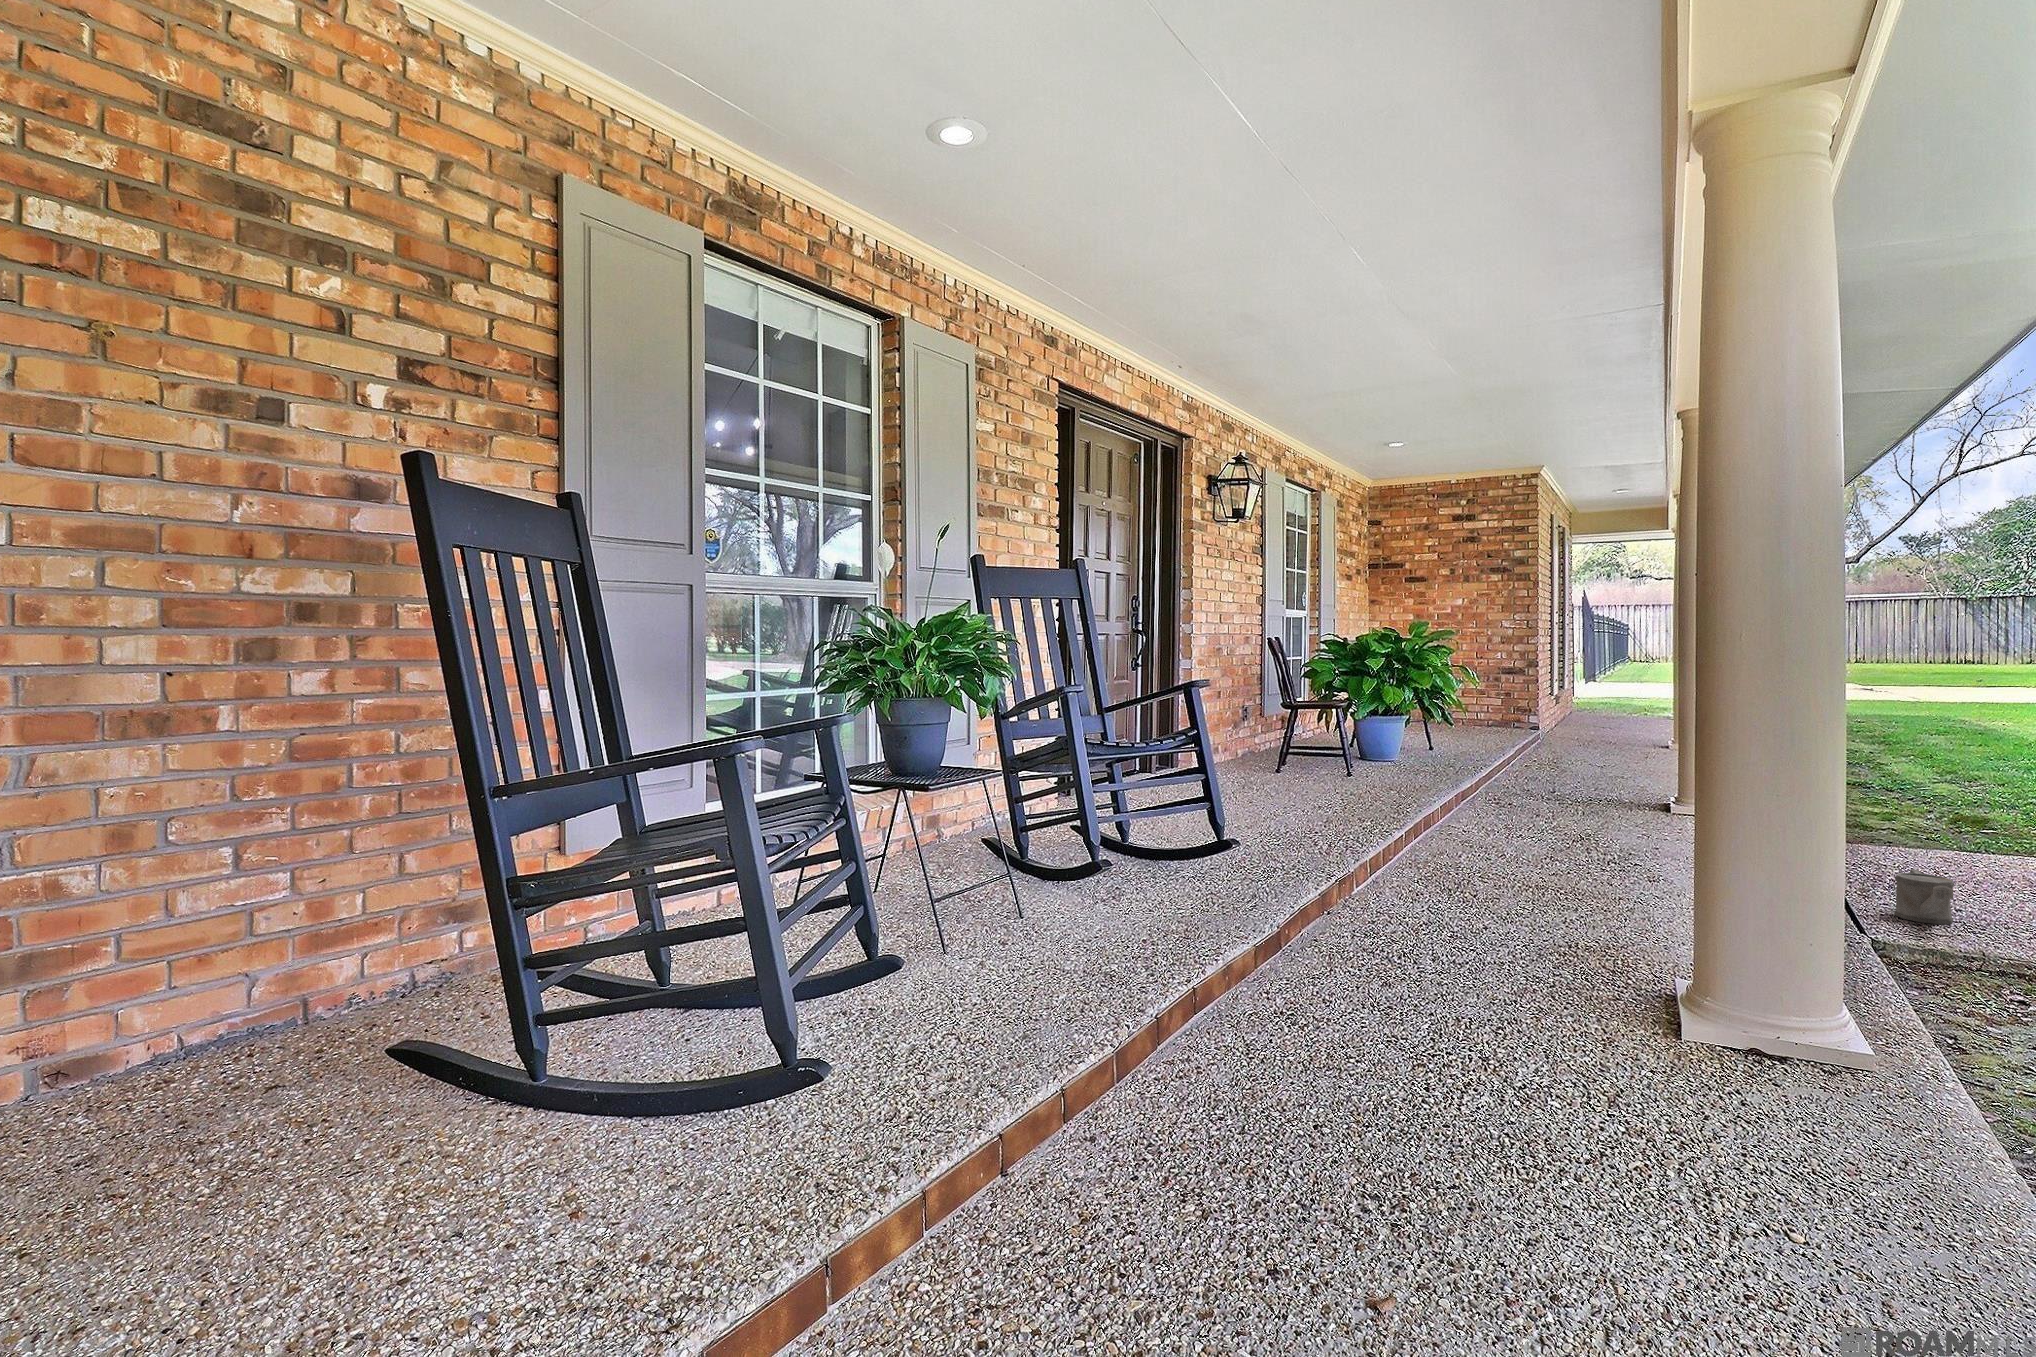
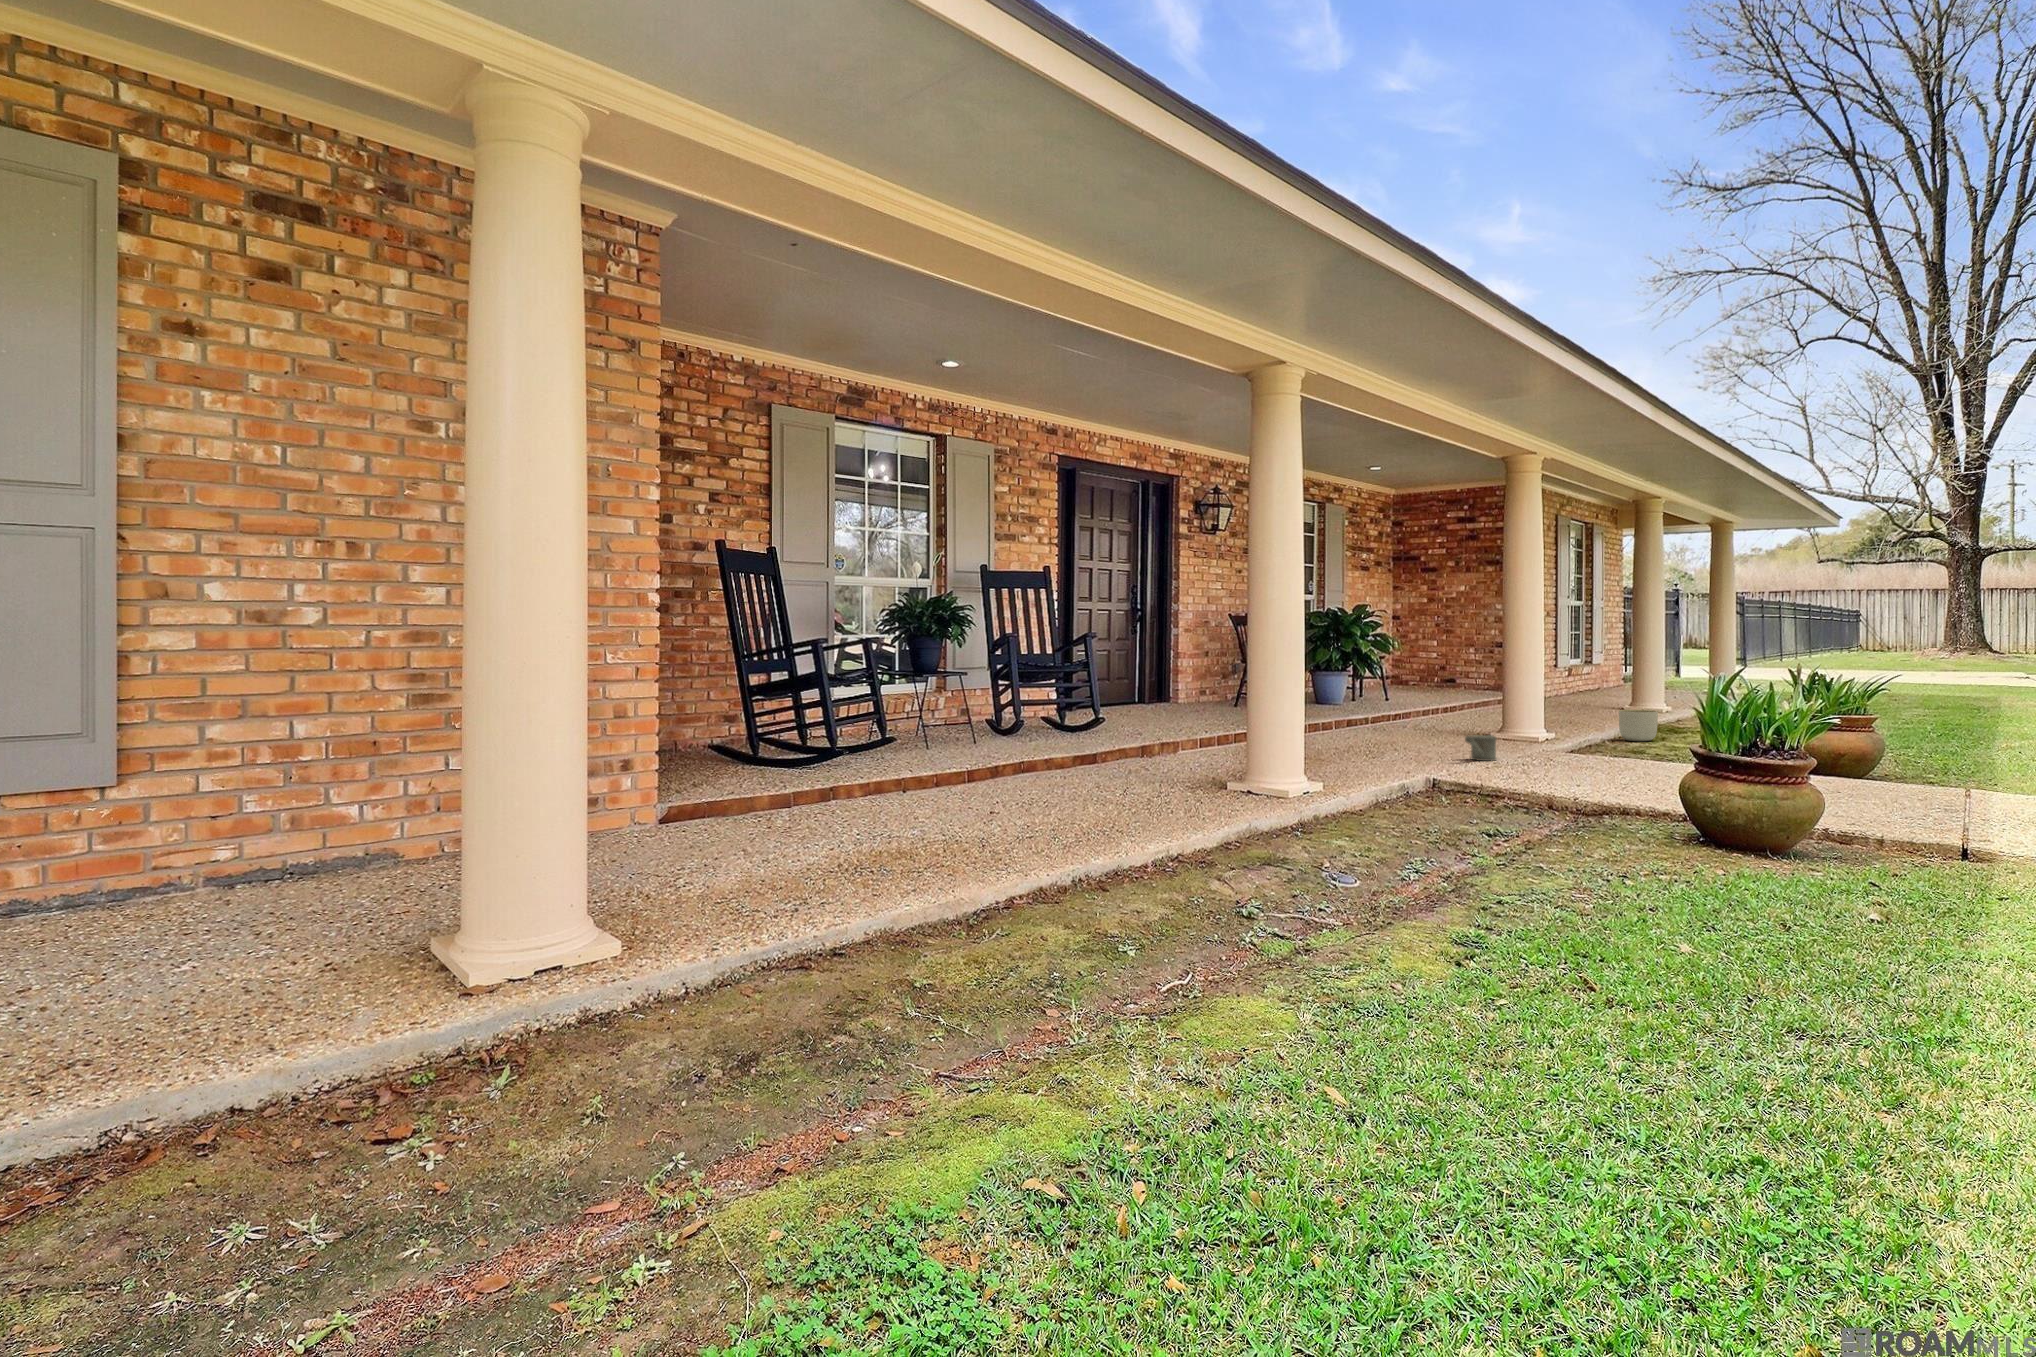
planter: none [1924,793,1993,843] -> present [1619,710,1658,741]

